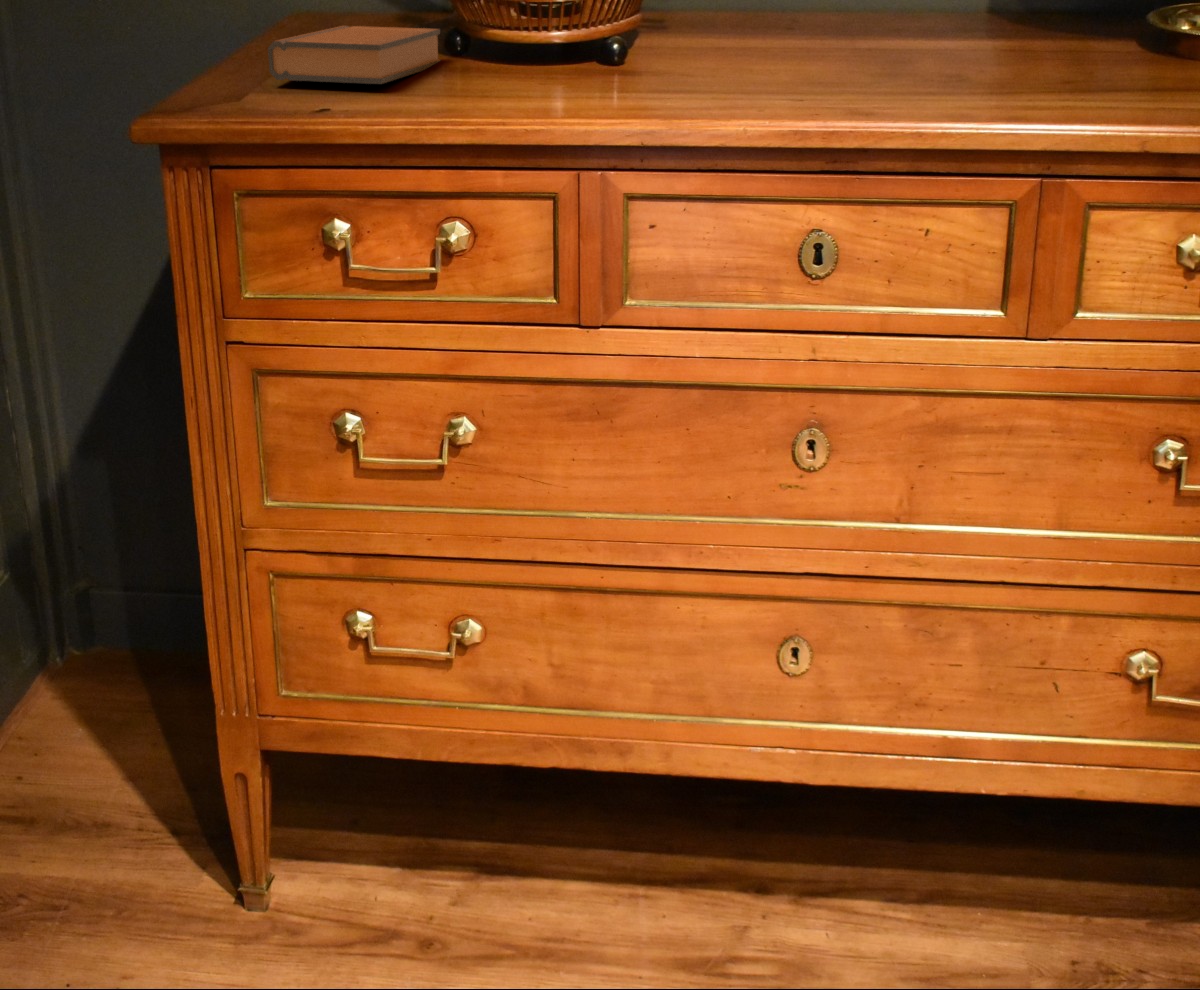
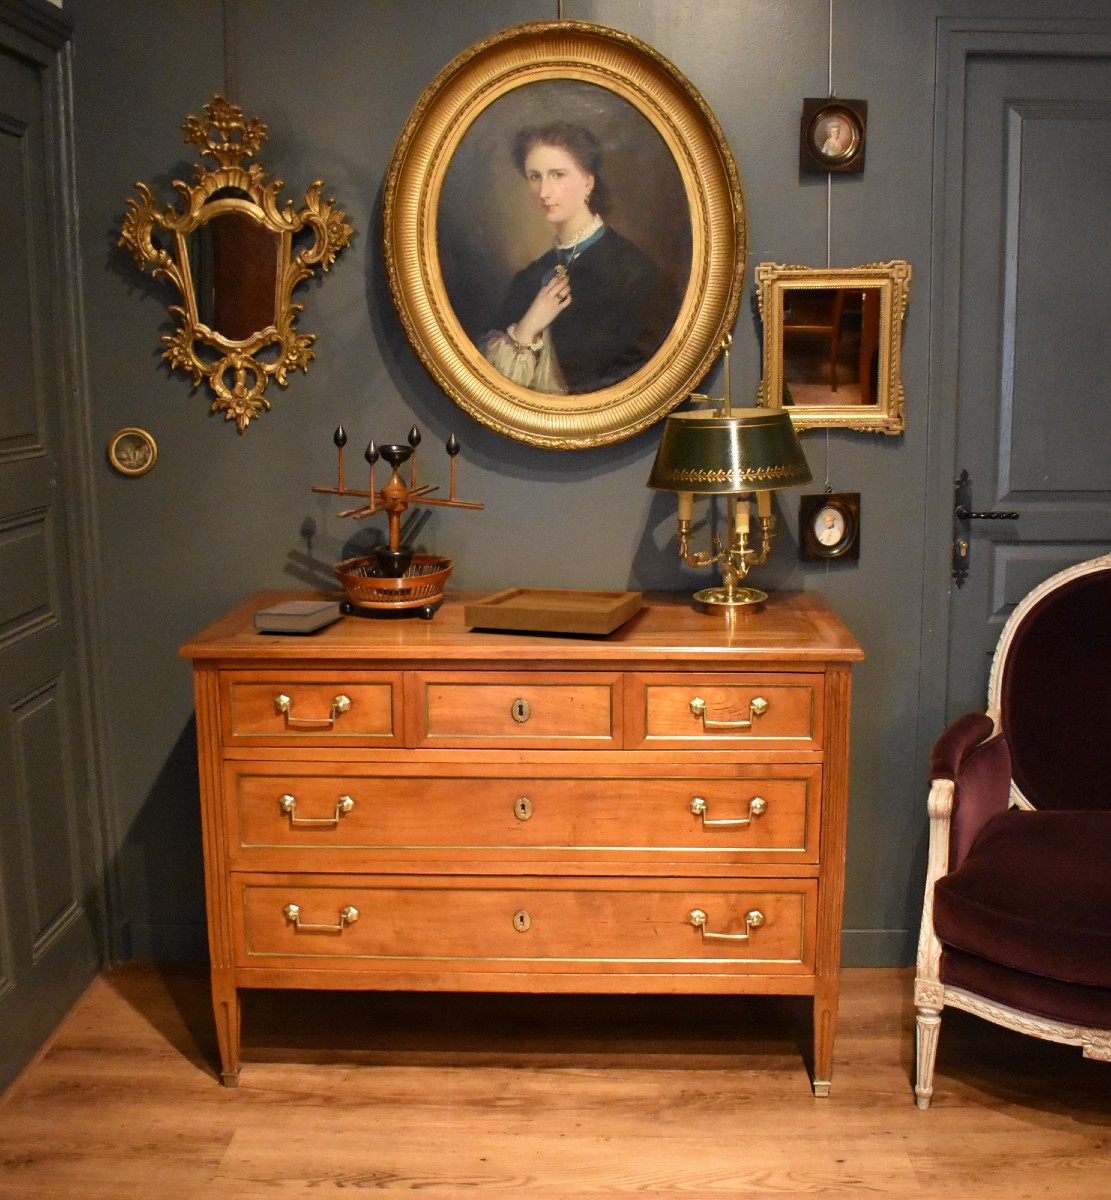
tray: none [700,9,1049,95] -> present [464,587,642,634]

